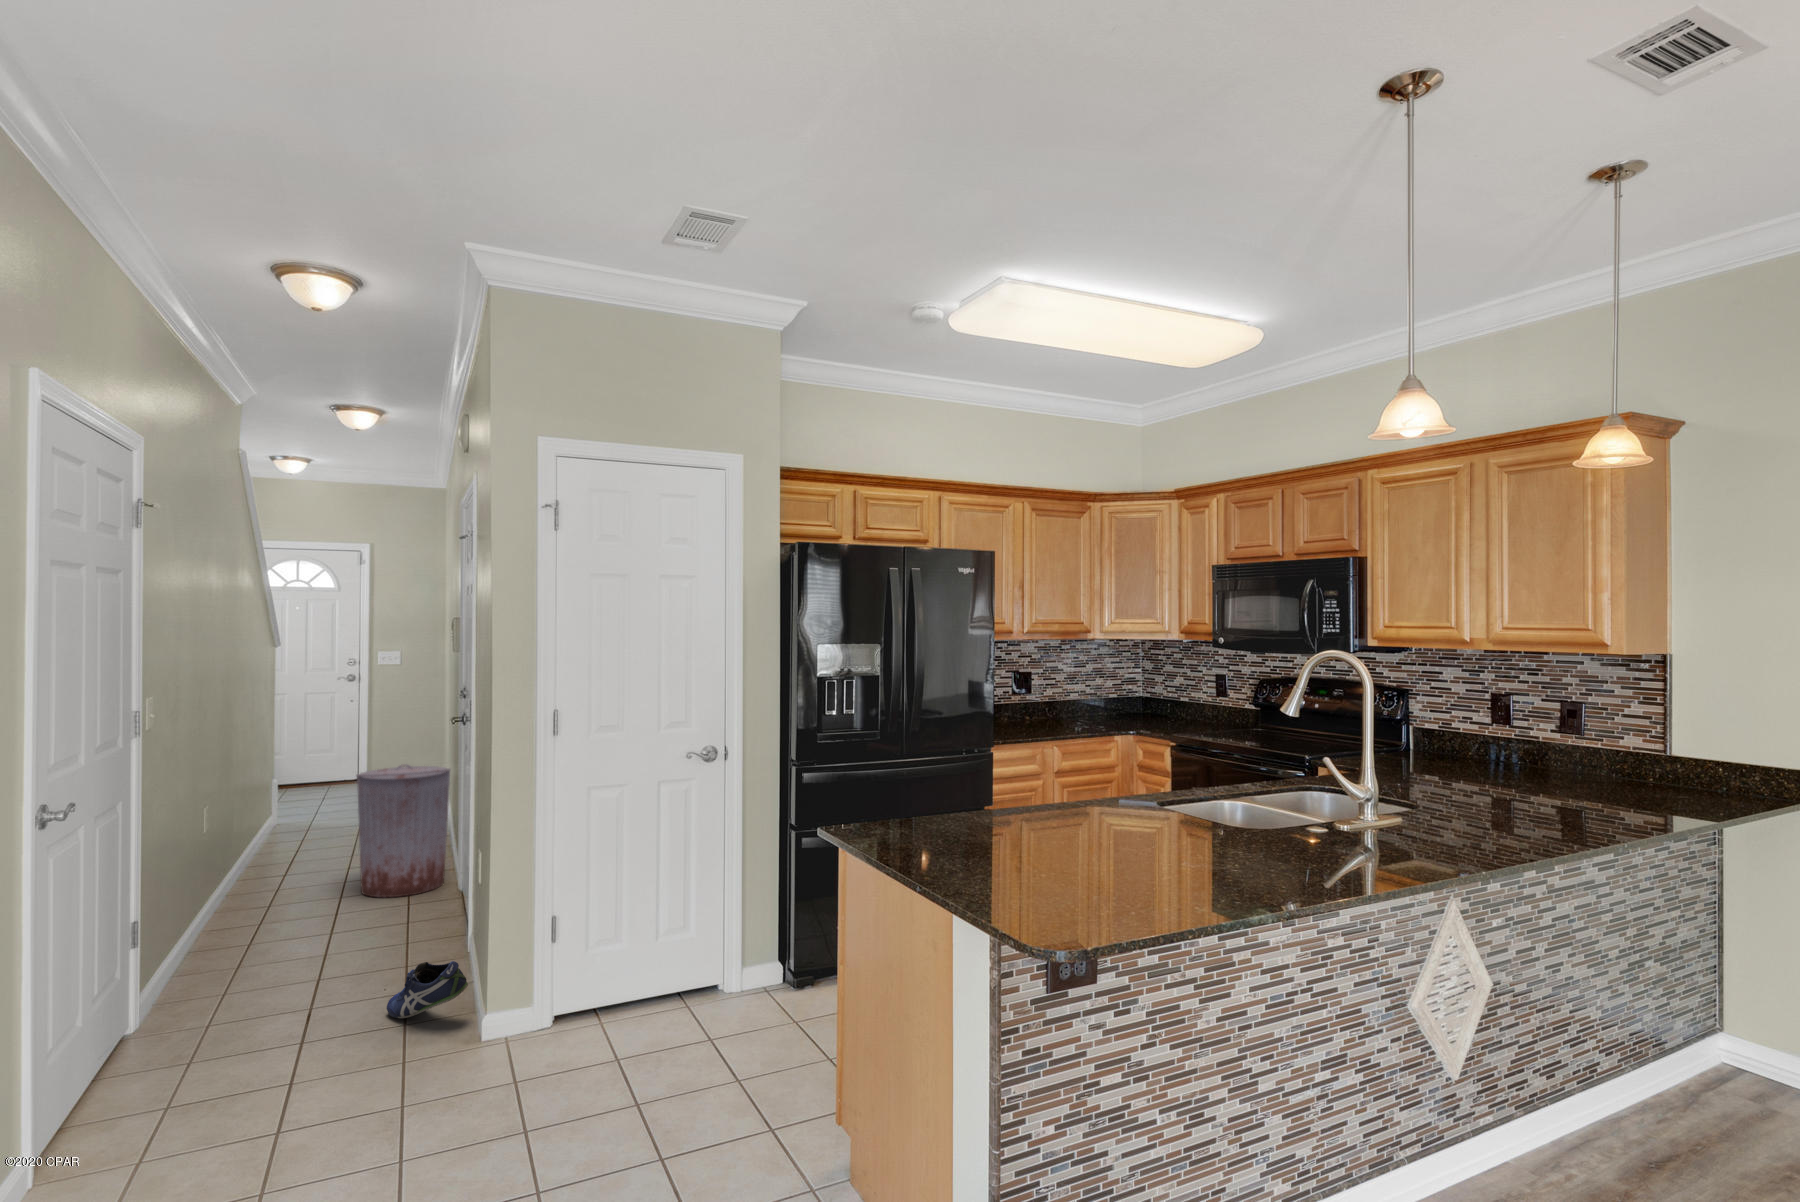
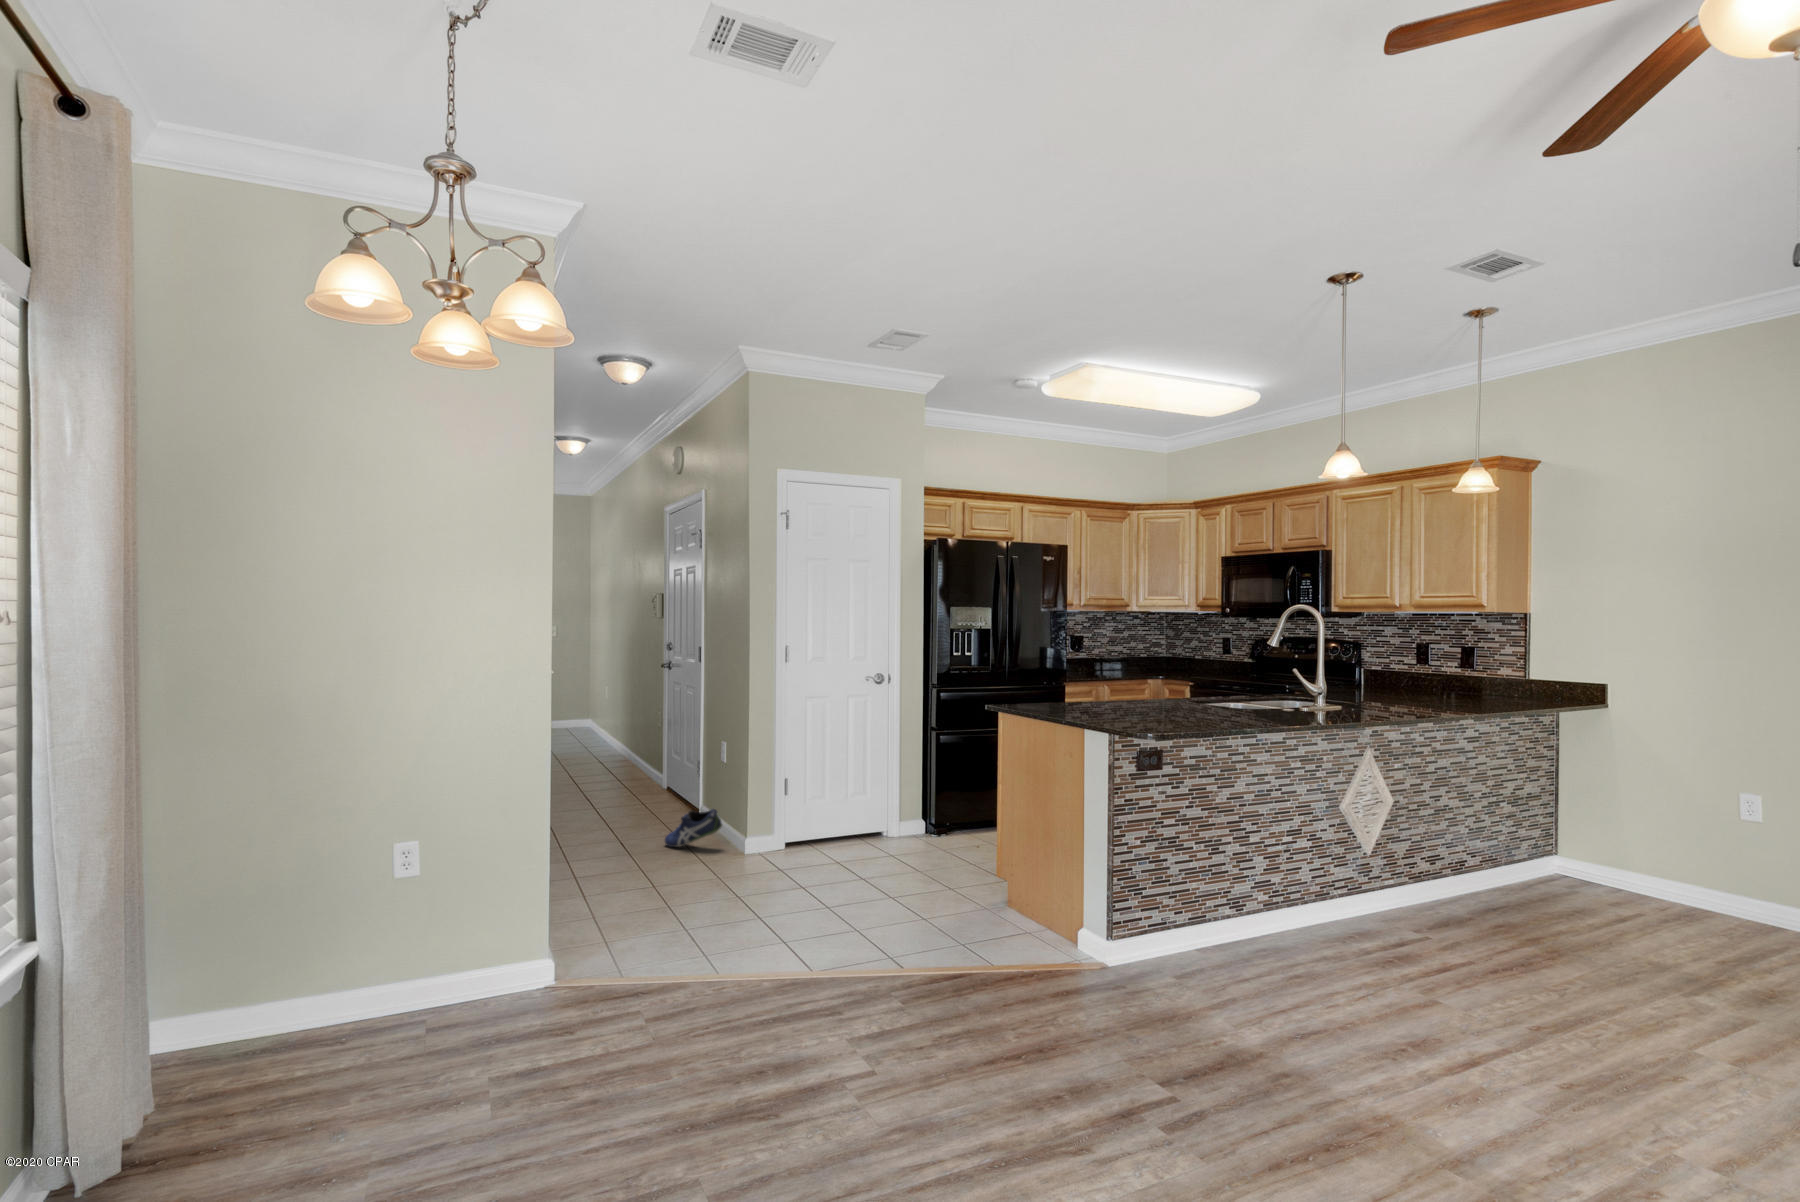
trash can: present [356,764,450,897] -> none [581,697,648,795]

